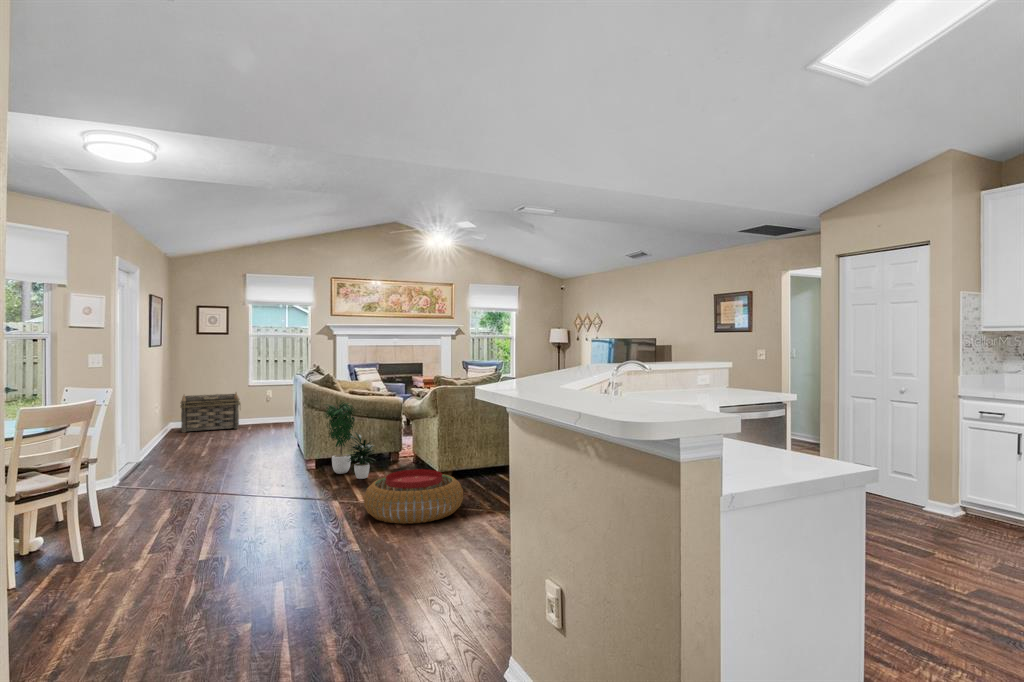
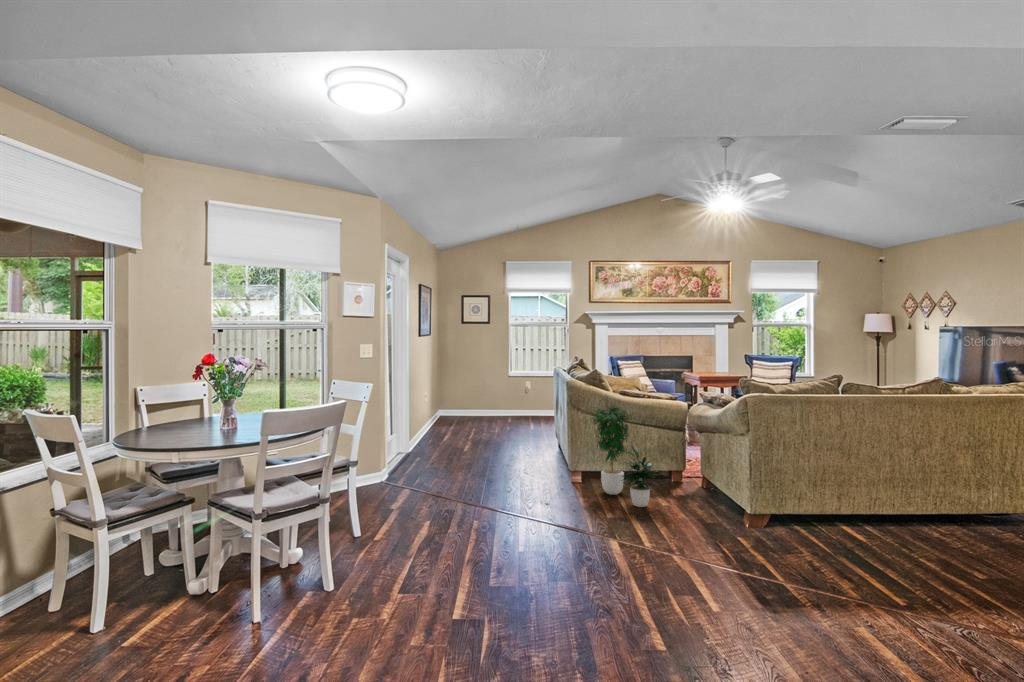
basket: present [181,393,240,433] -> none [447,383,501,422]
pouf: present [364,469,463,524] -> none [656,514,815,611]

